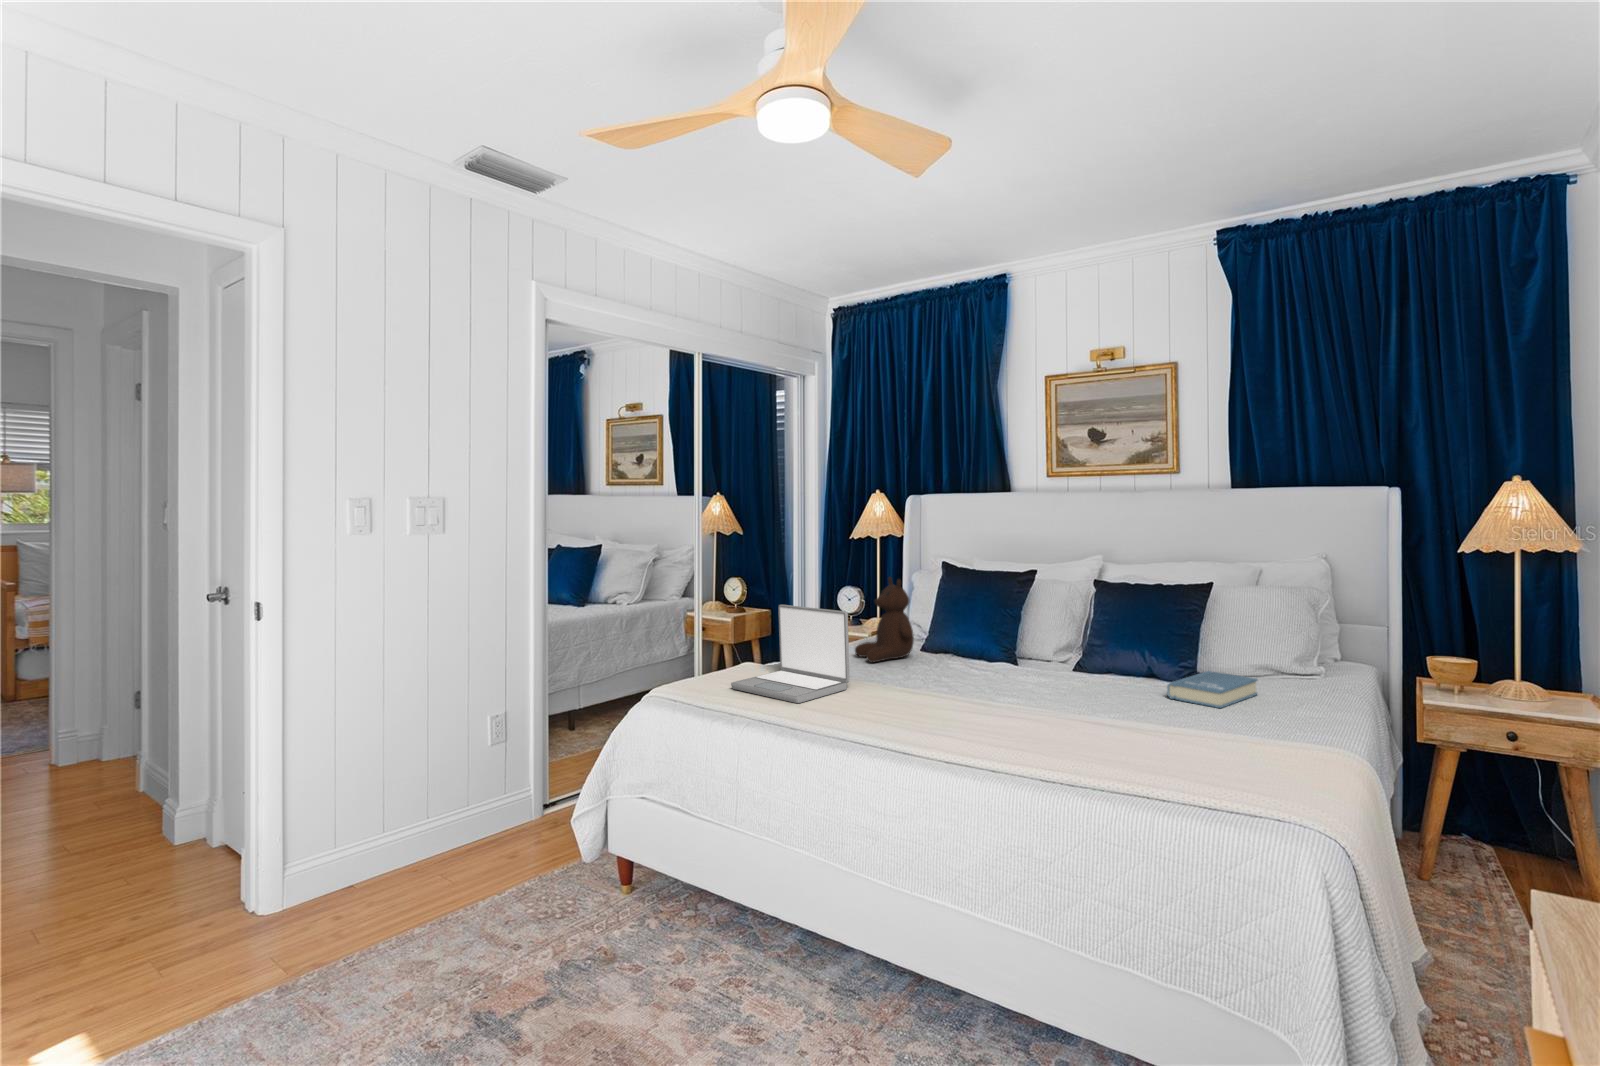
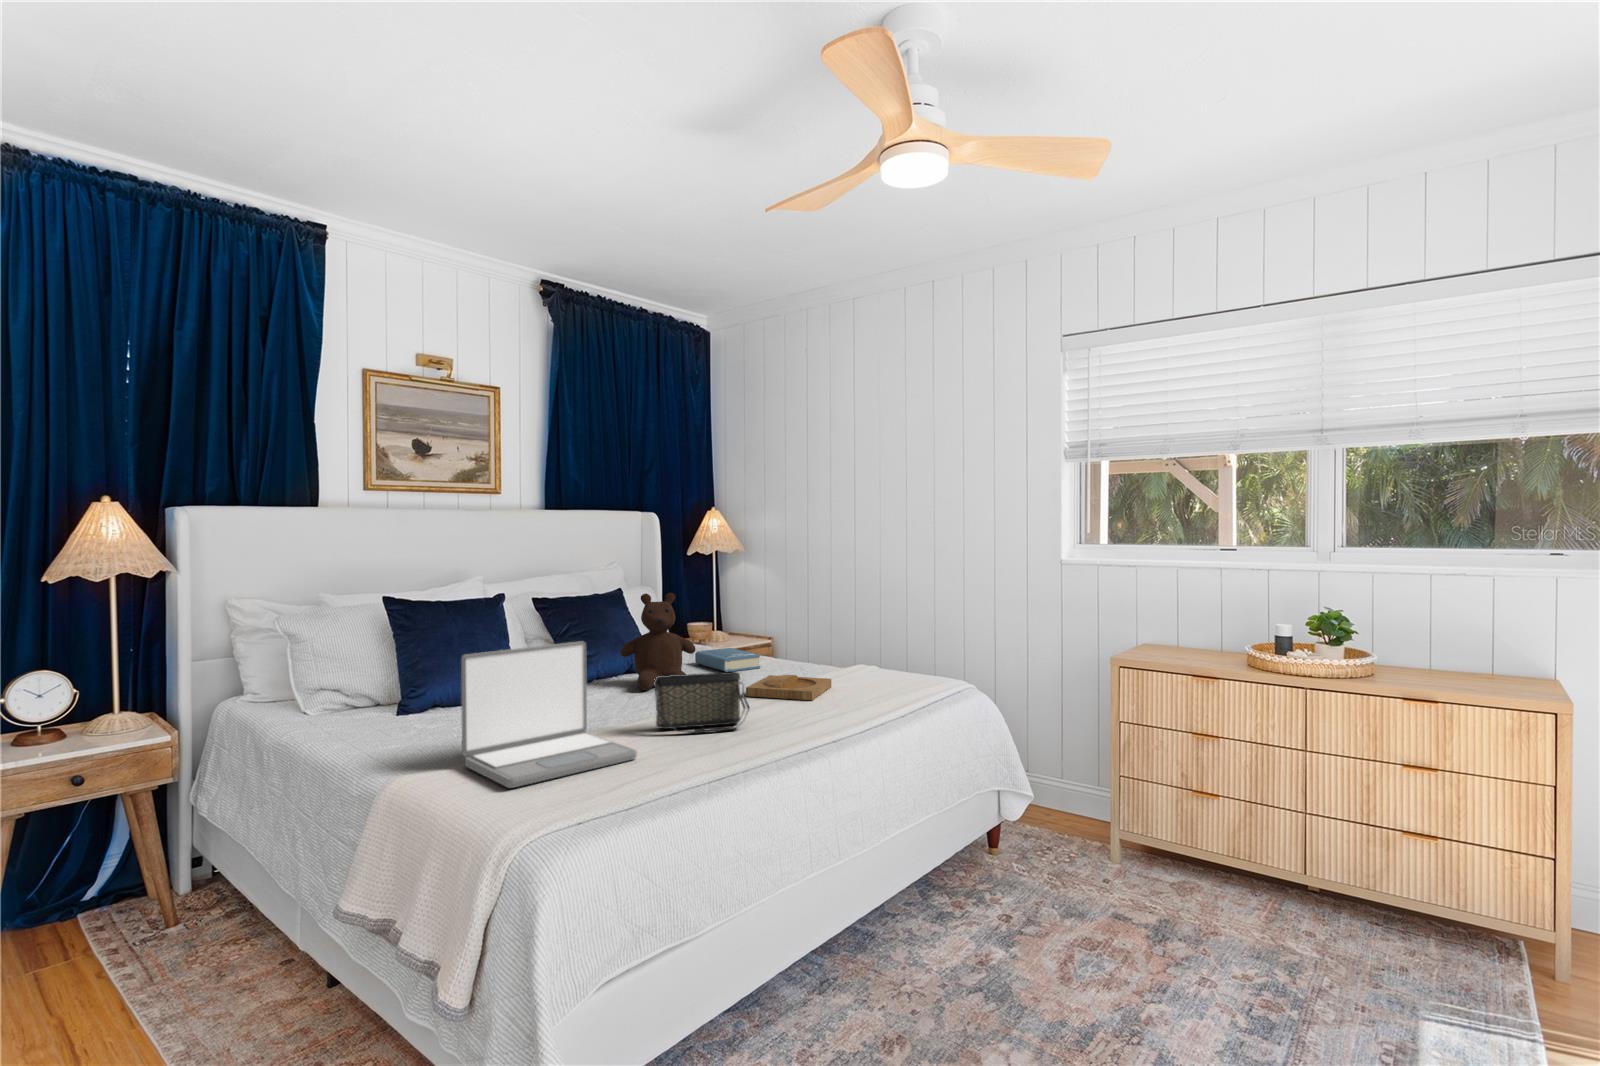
teddy bear: present [855,577,914,662] -> present [620,593,696,690]
handbag: none [869,655,924,718] -> present [654,672,749,733]
tray: none [1039,703,1130,741] -> present [746,675,831,700]

